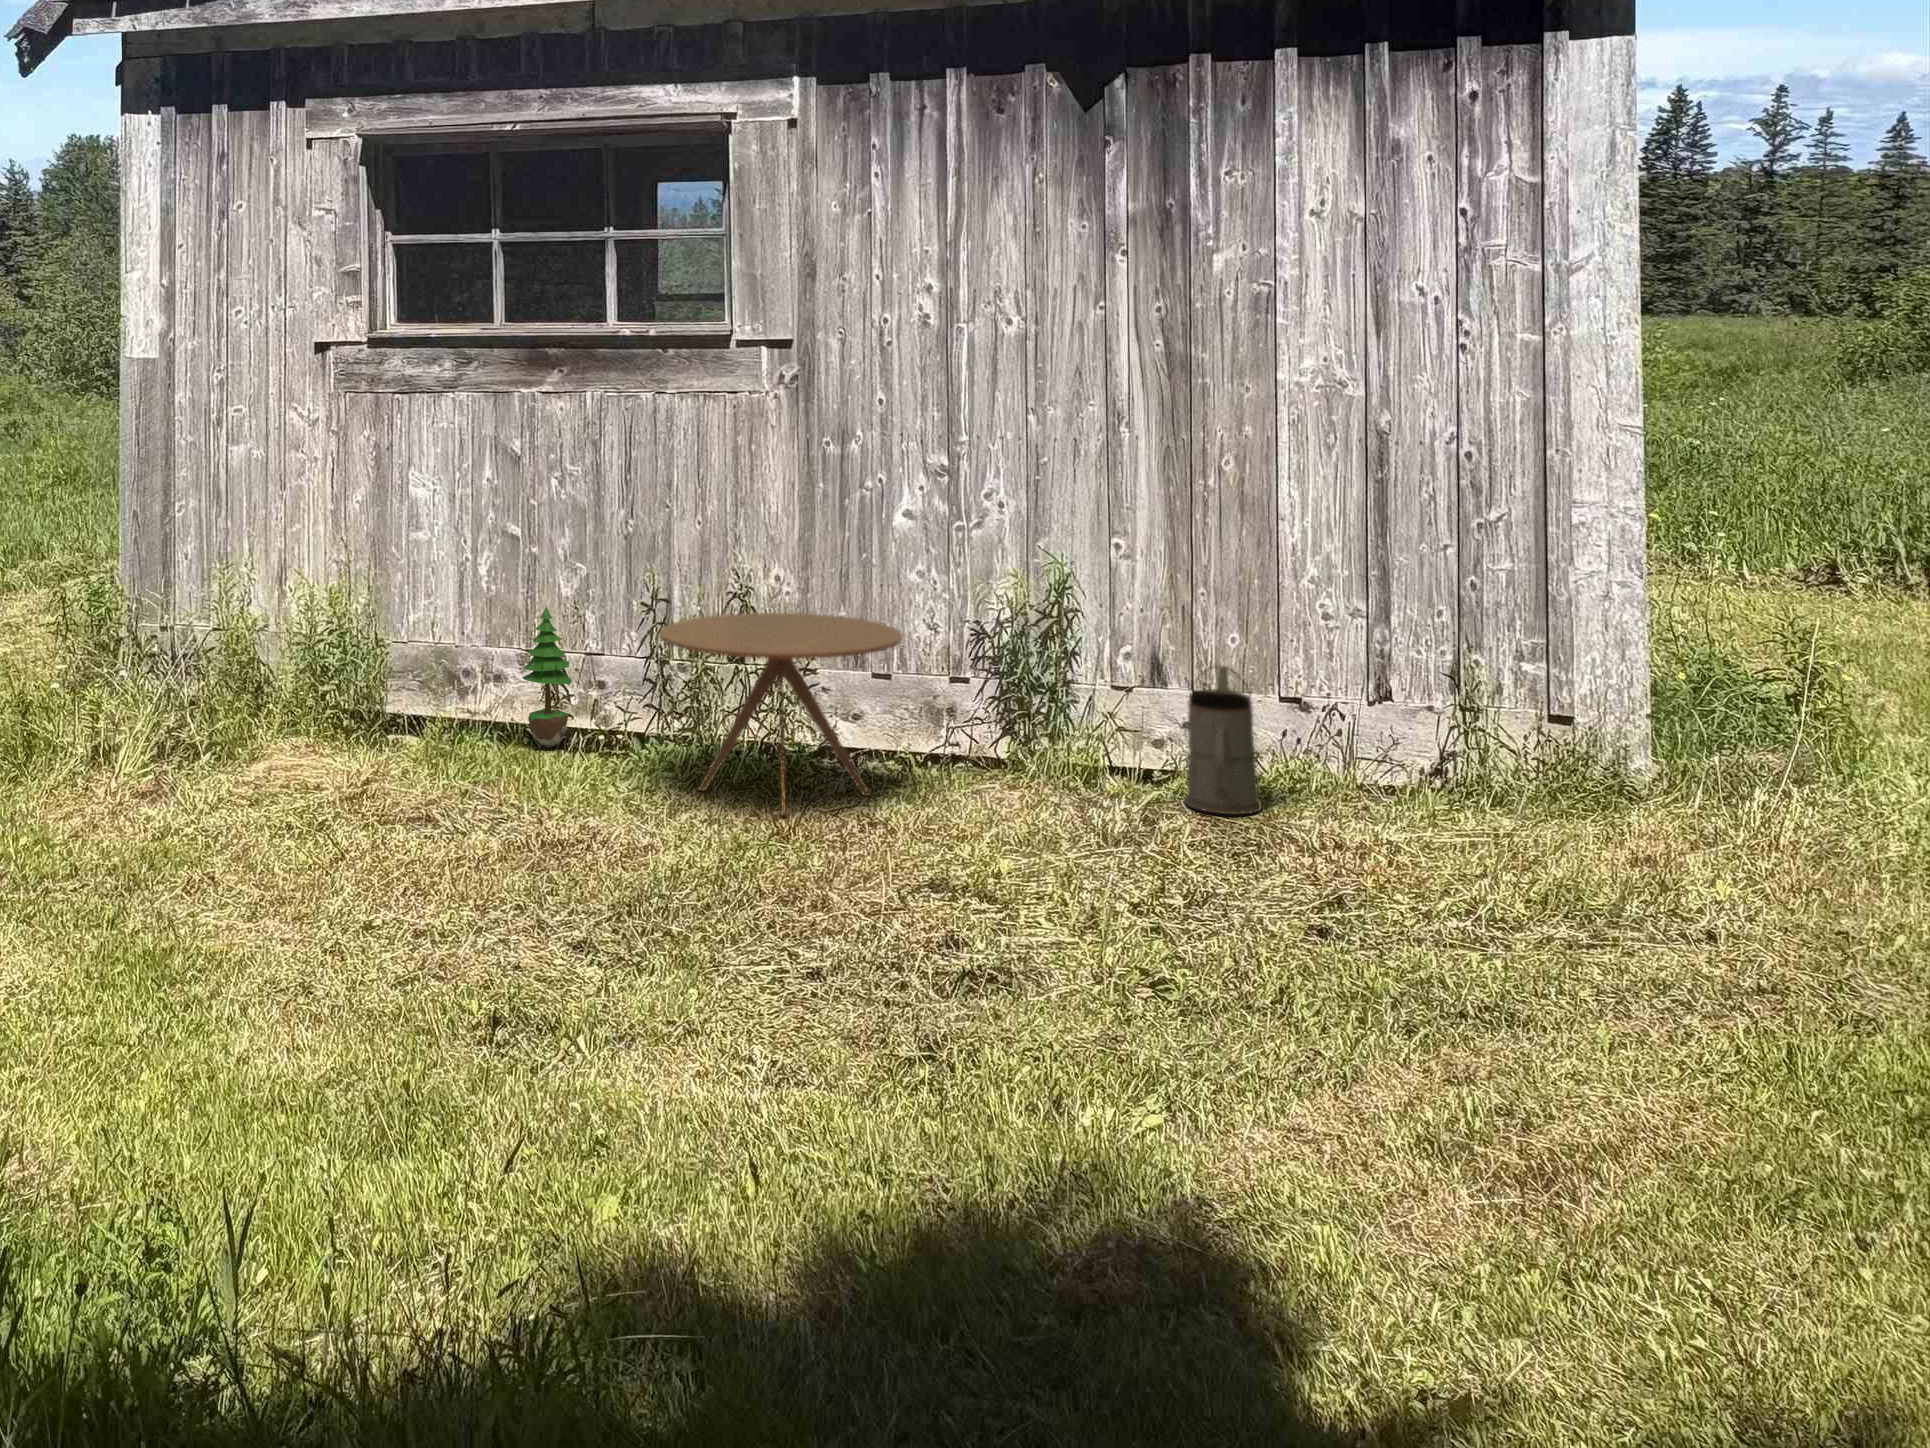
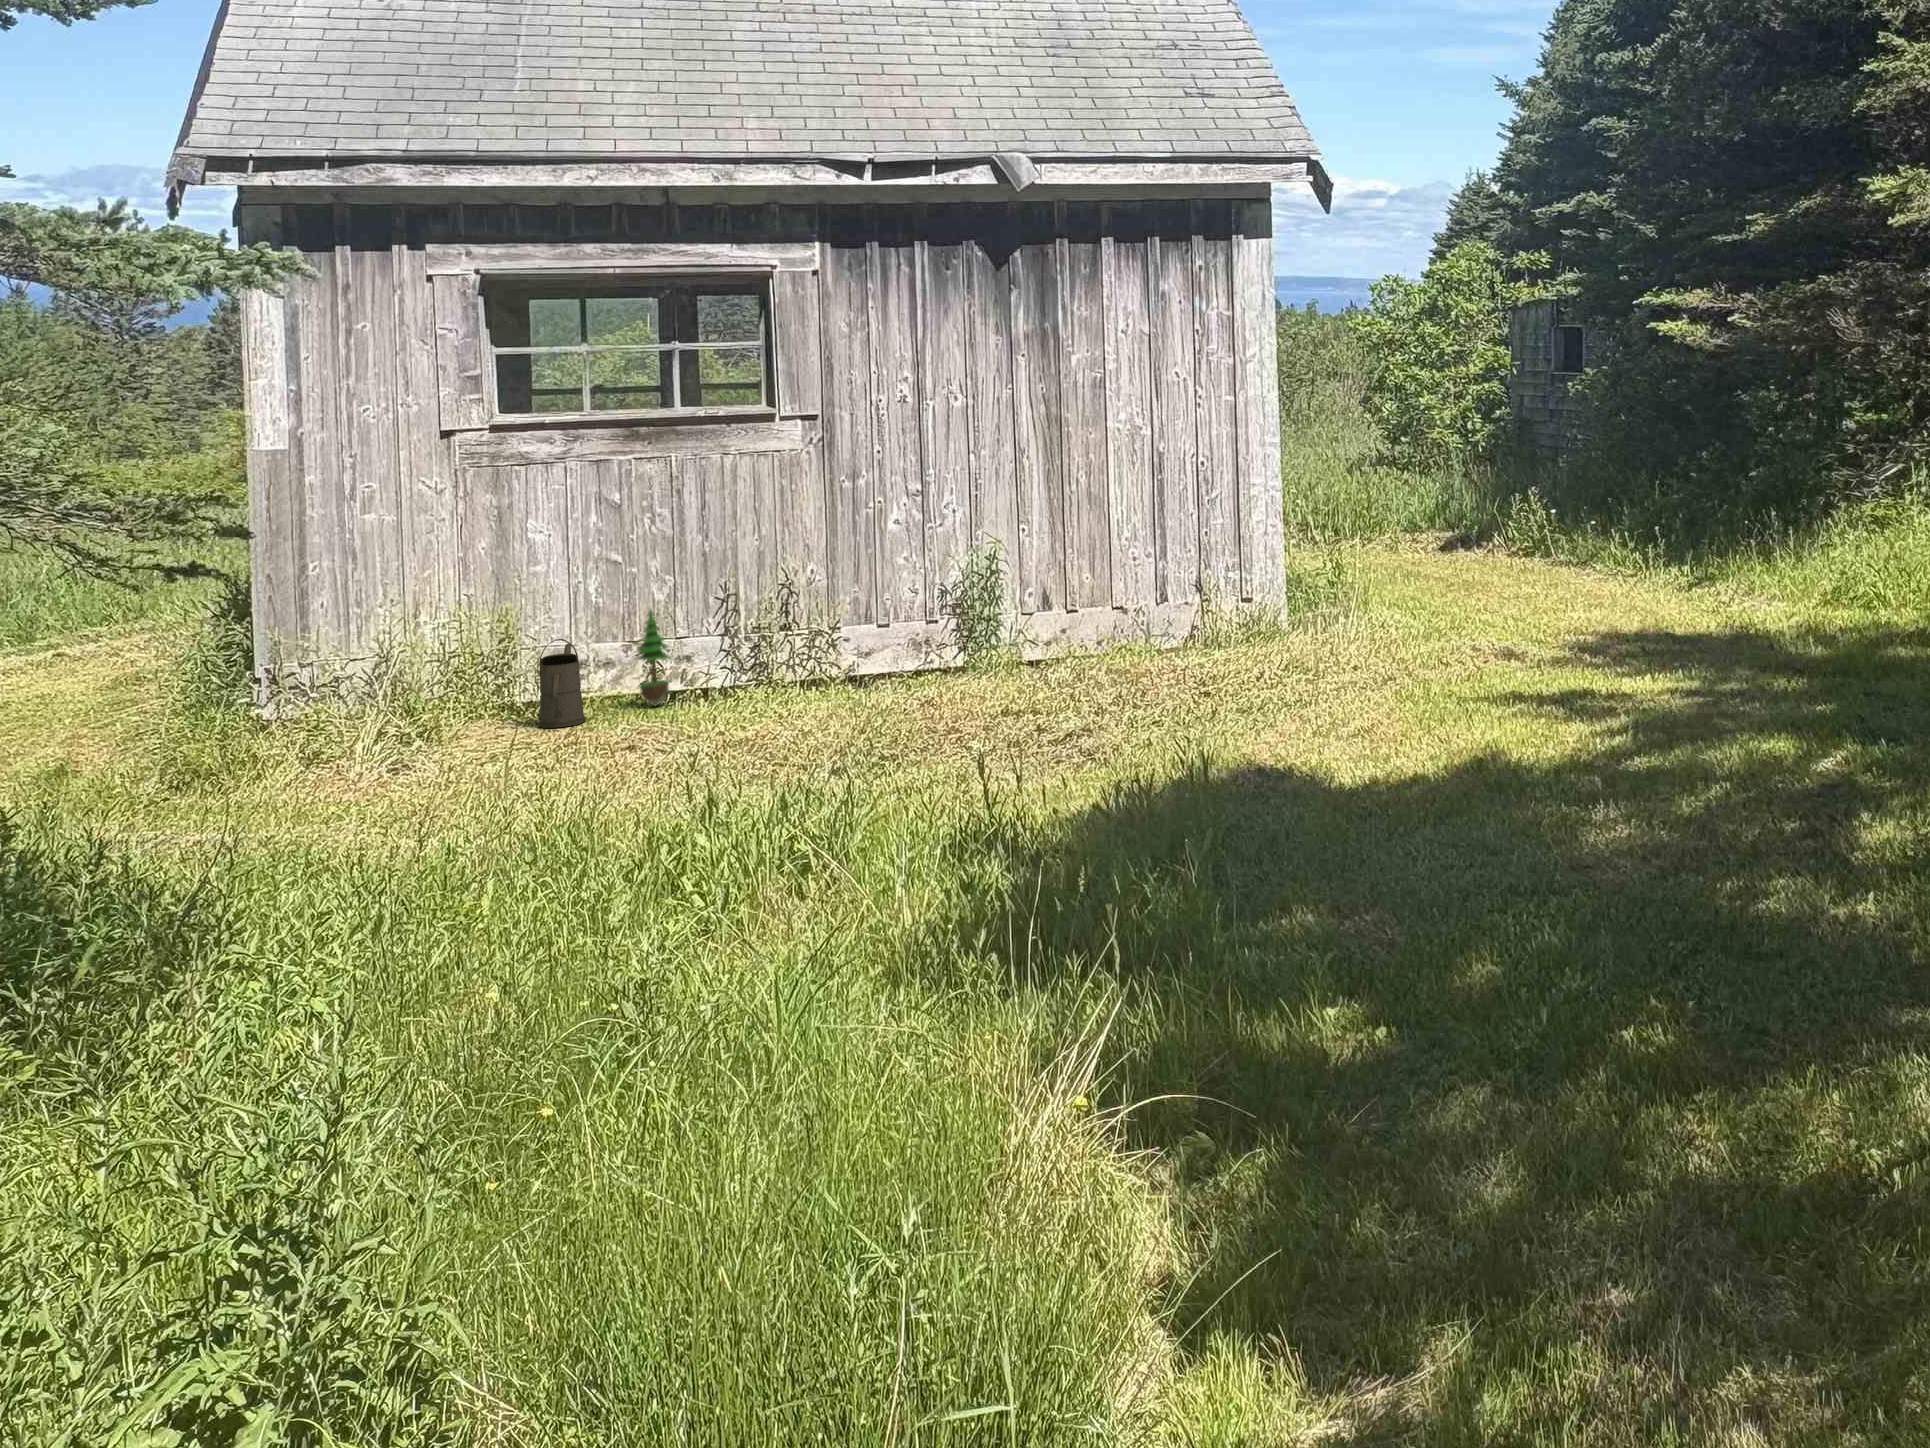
round table: present [660,613,903,816] -> none [751,590,910,711]
watering can: present [1184,666,1262,814] -> present [538,639,586,728]

